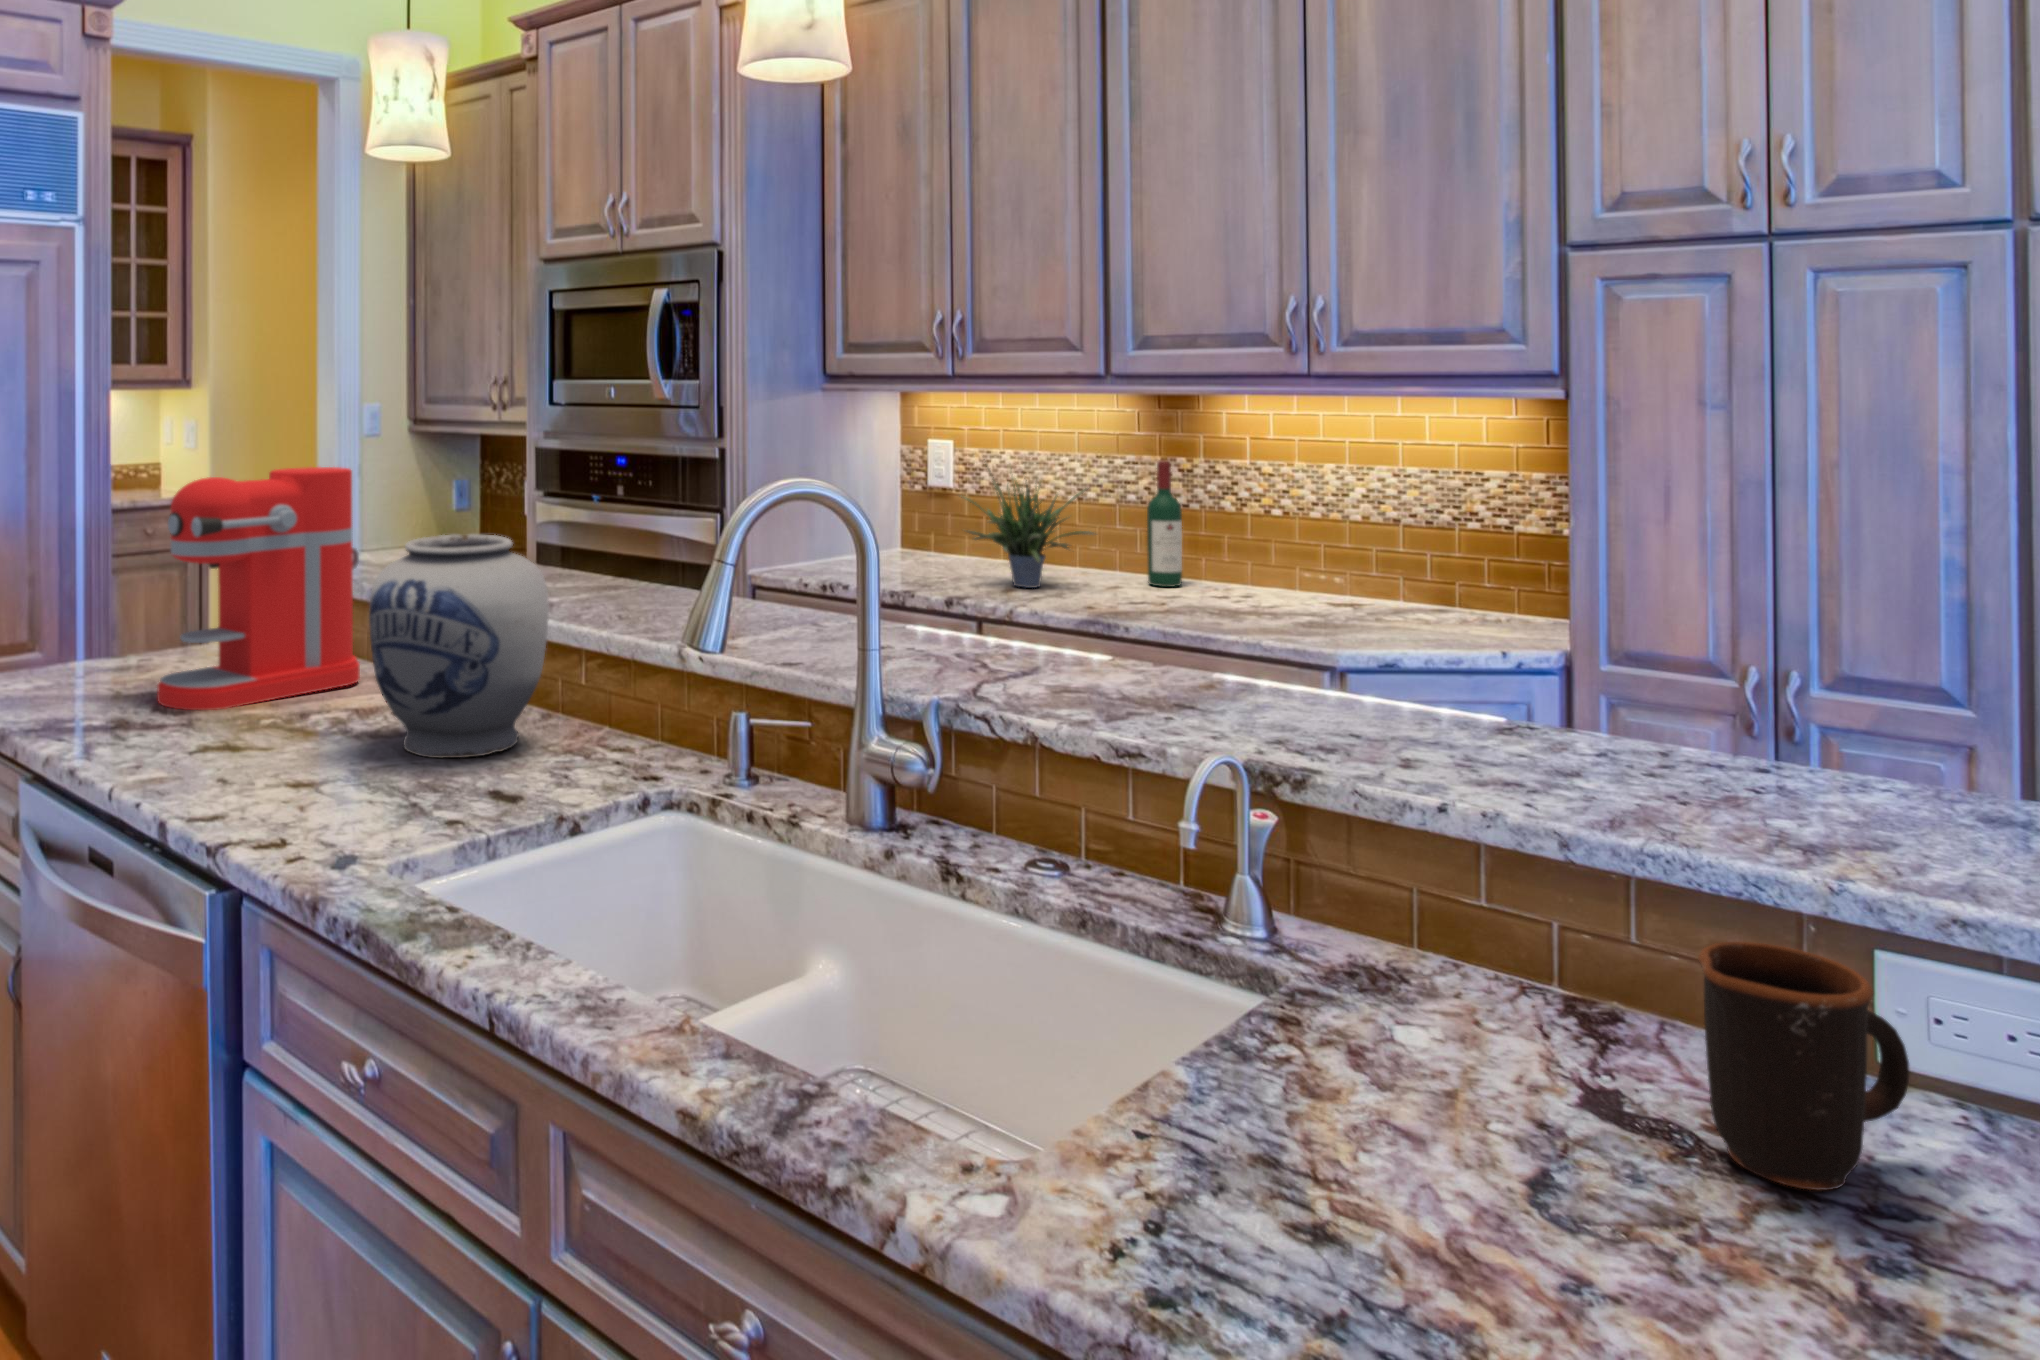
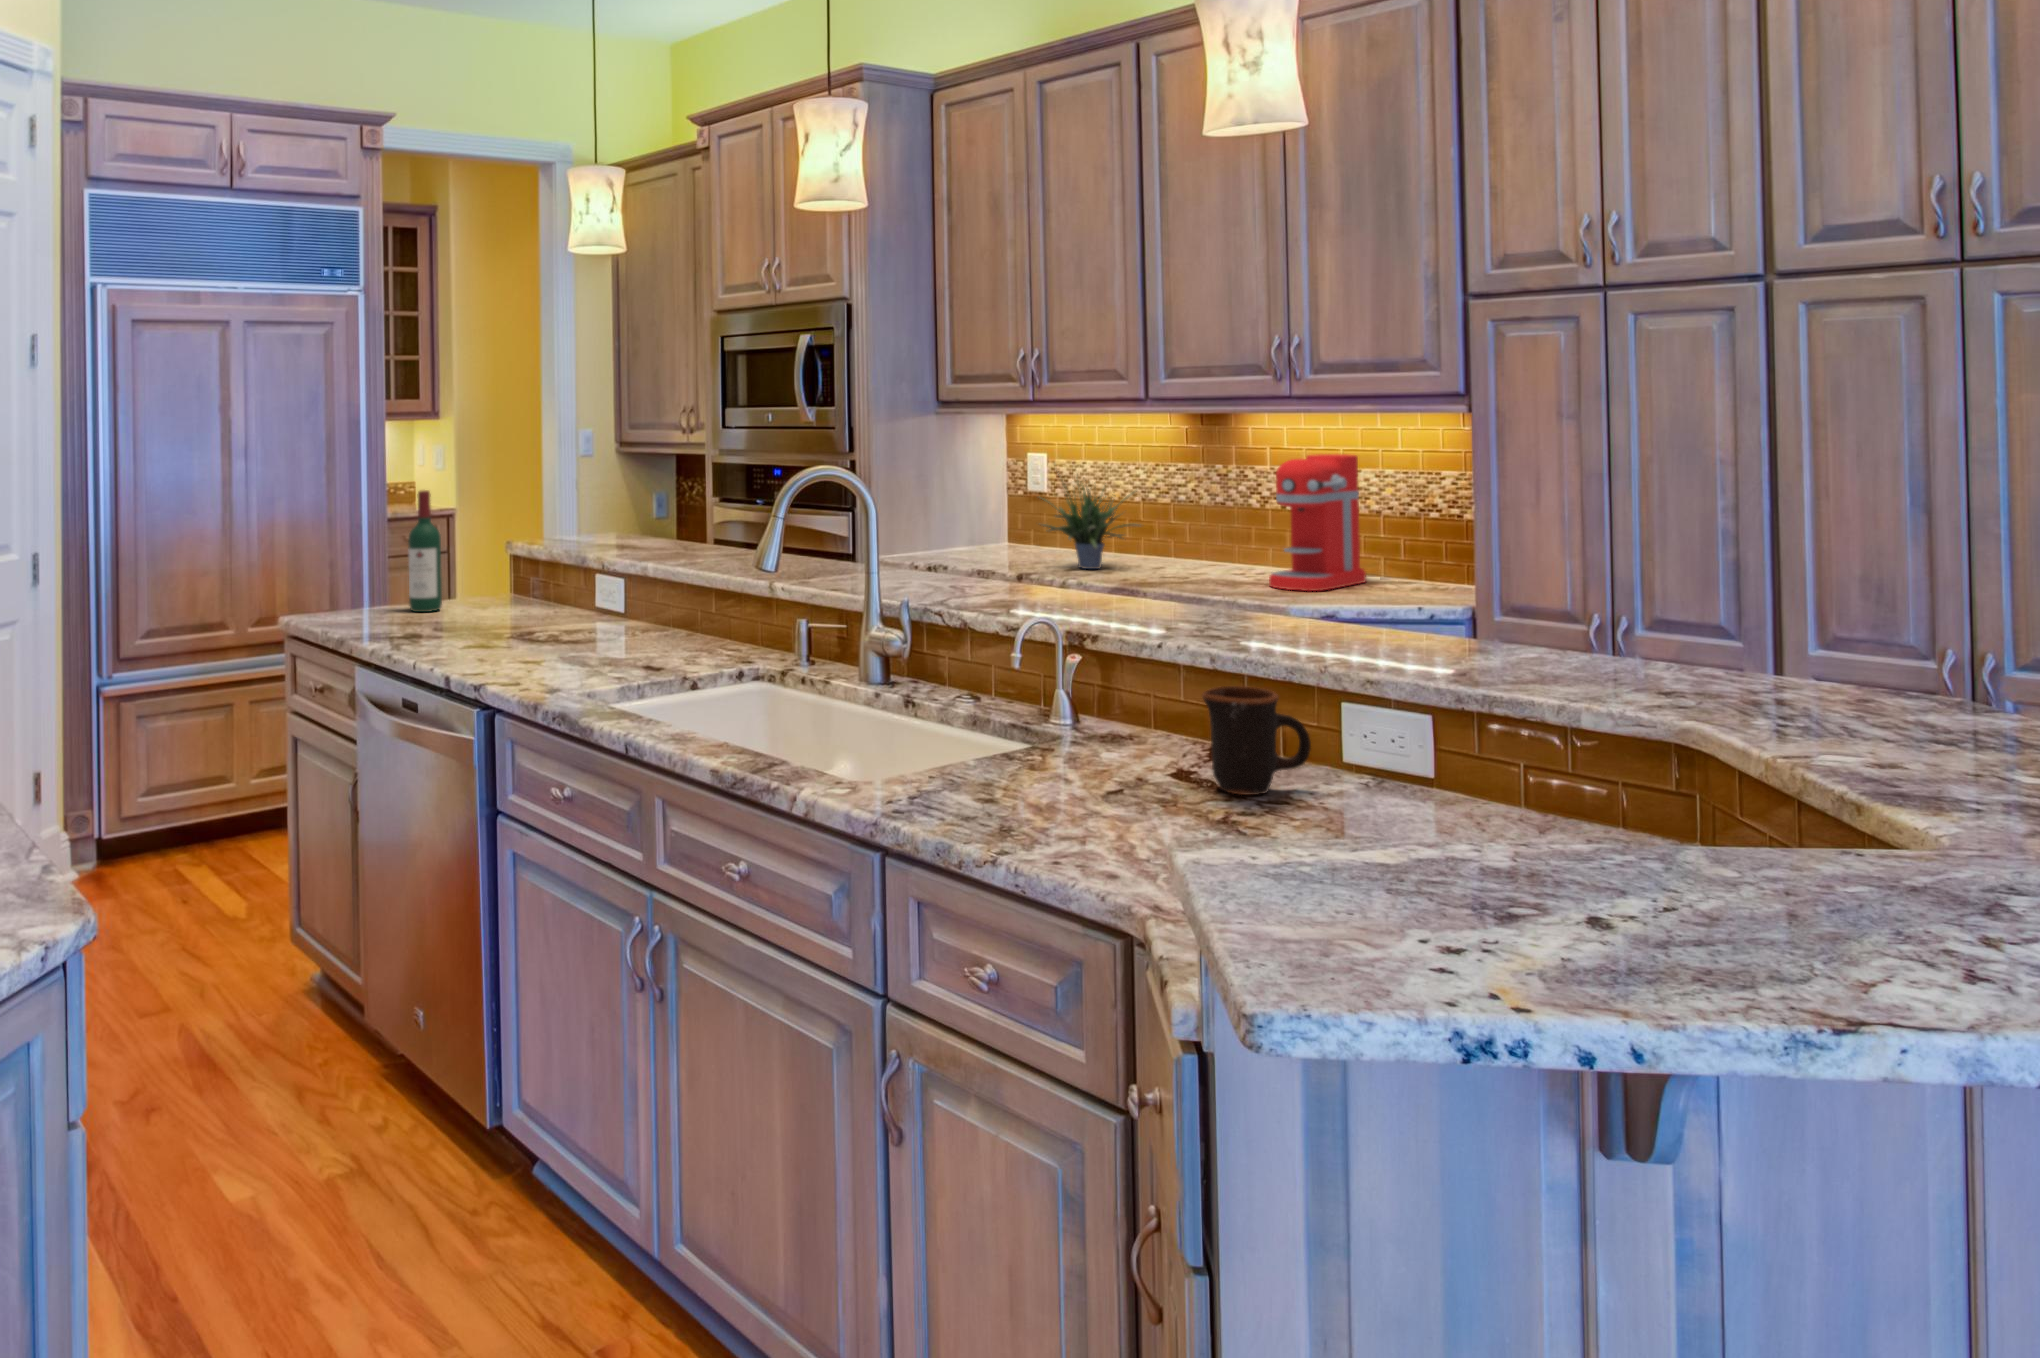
wine bottle: present [1147,460,1182,587] -> present [408,490,442,612]
coffee maker: present [157,467,360,710] -> present [1269,454,1366,591]
vase: present [369,534,549,758] -> none [572,511,687,654]

